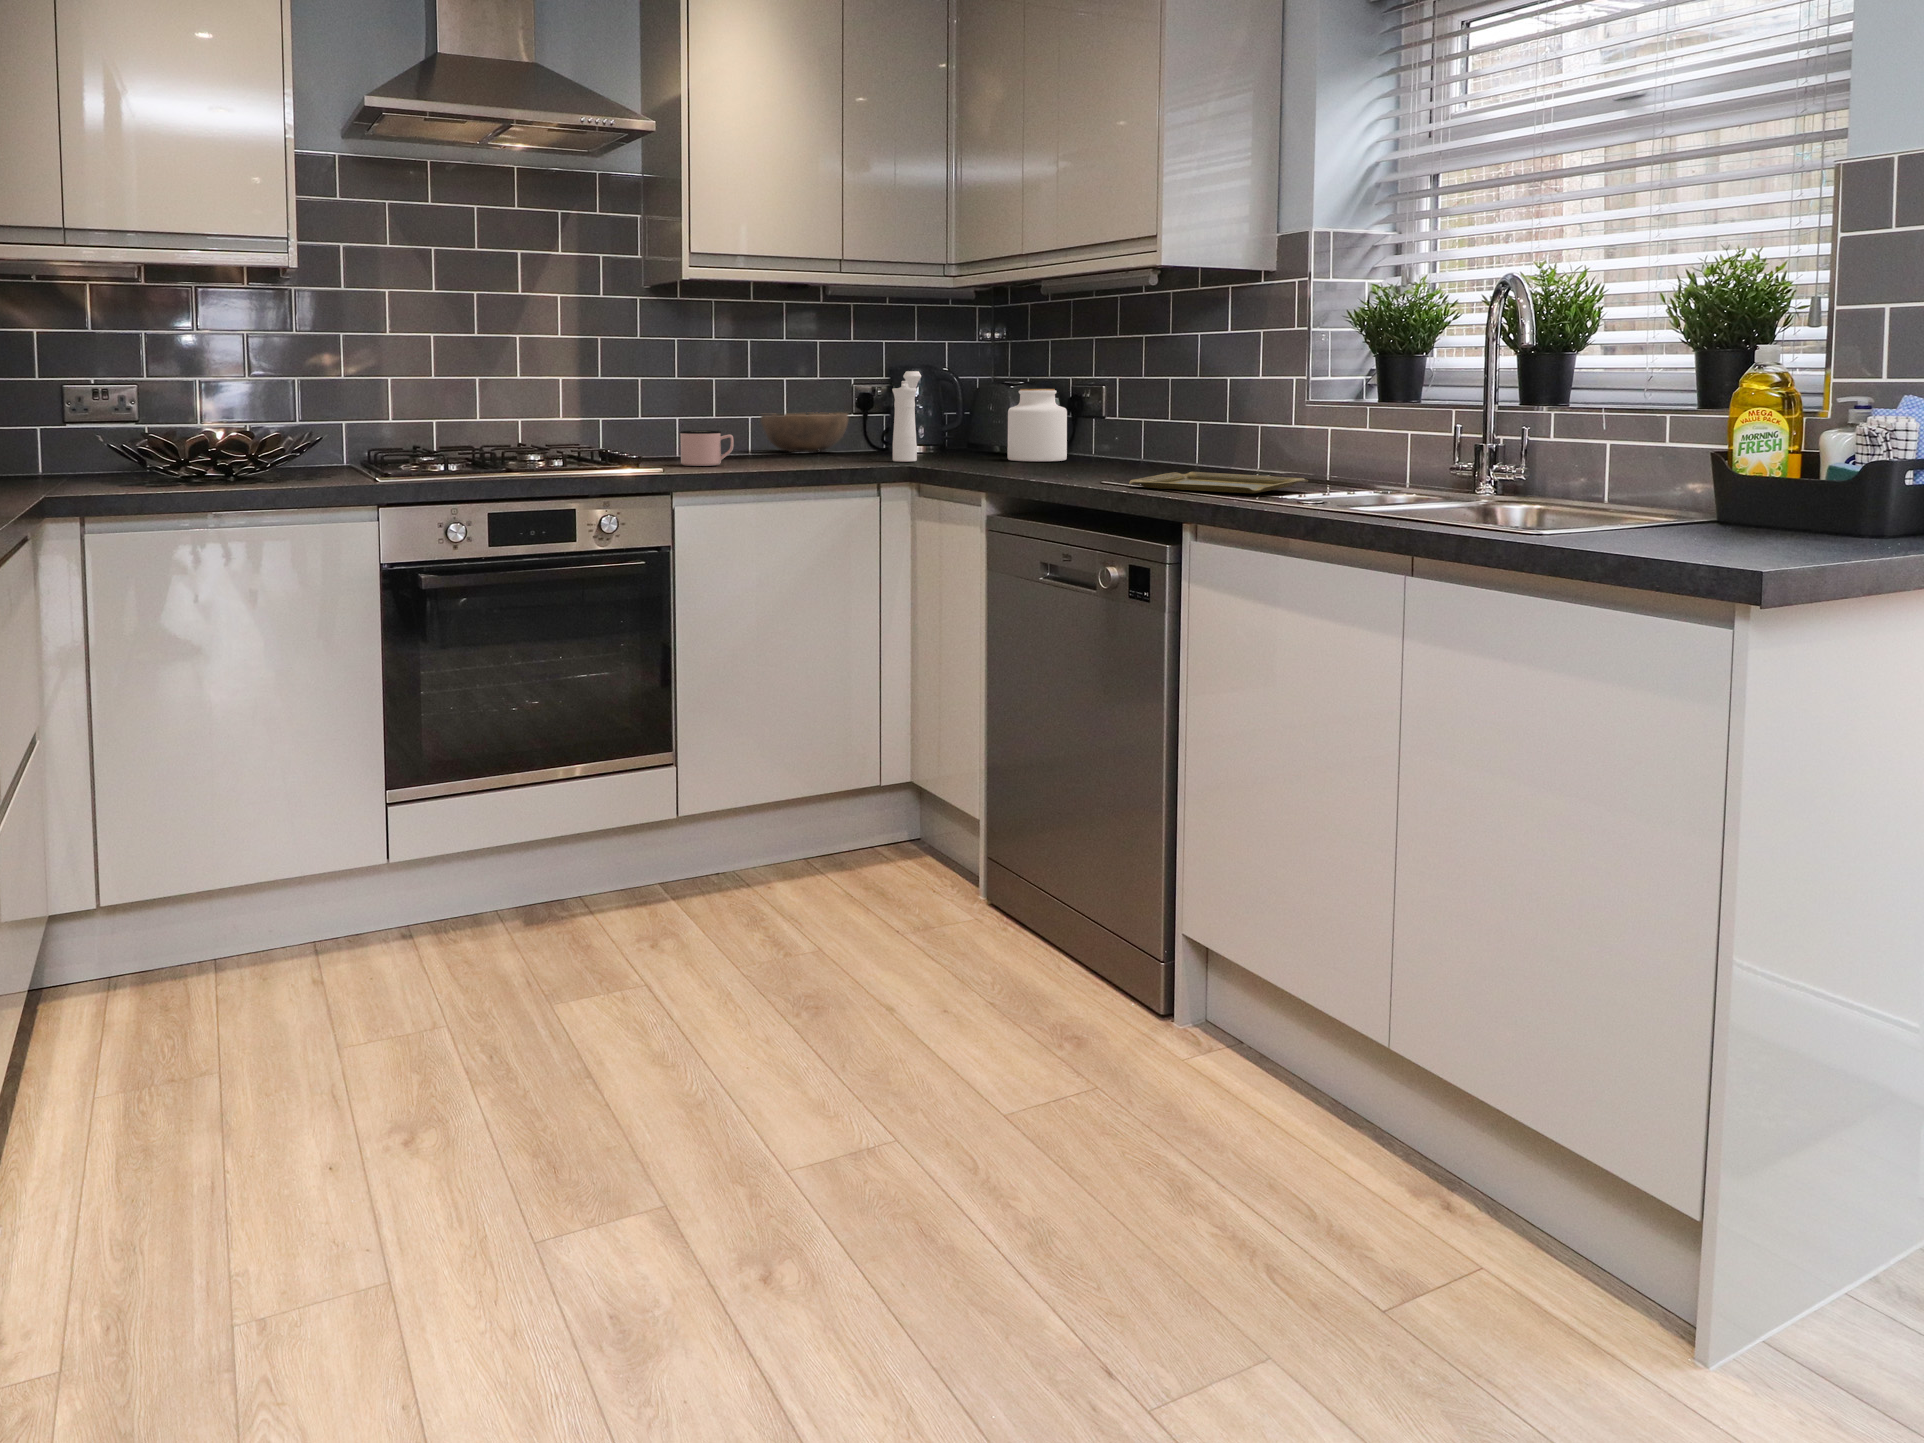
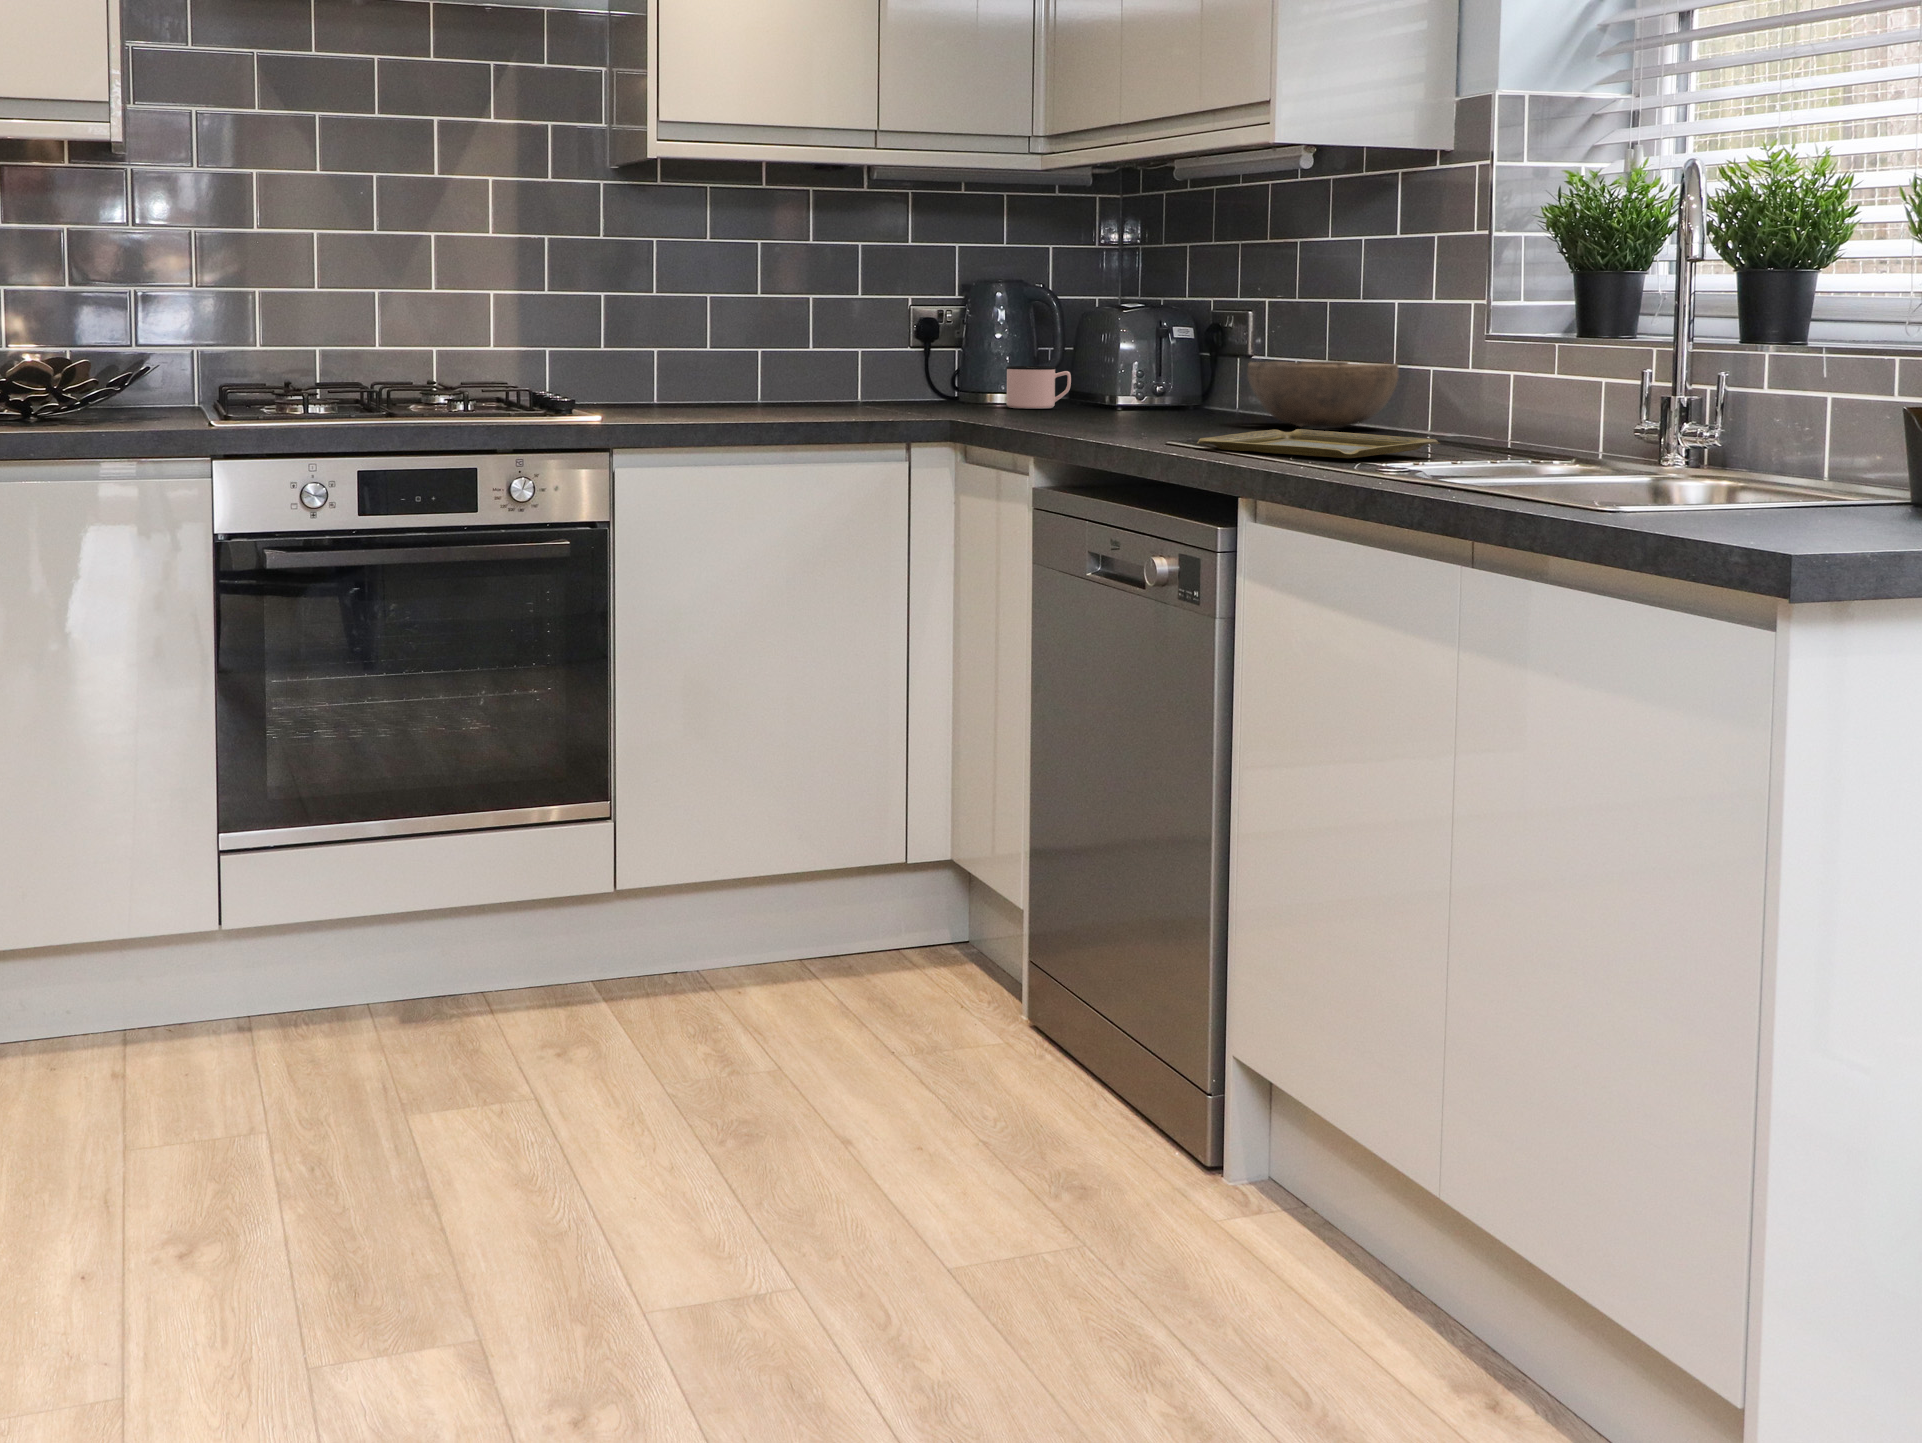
pepper mill: present [892,371,921,461] -> none [938,286,987,412]
jar: present [1008,389,1067,461] -> none [1107,313,1191,415]
bowl: present [761,412,848,452] -> present [1247,361,1399,427]
mug: present [680,431,734,466] -> present [1007,366,1071,409]

